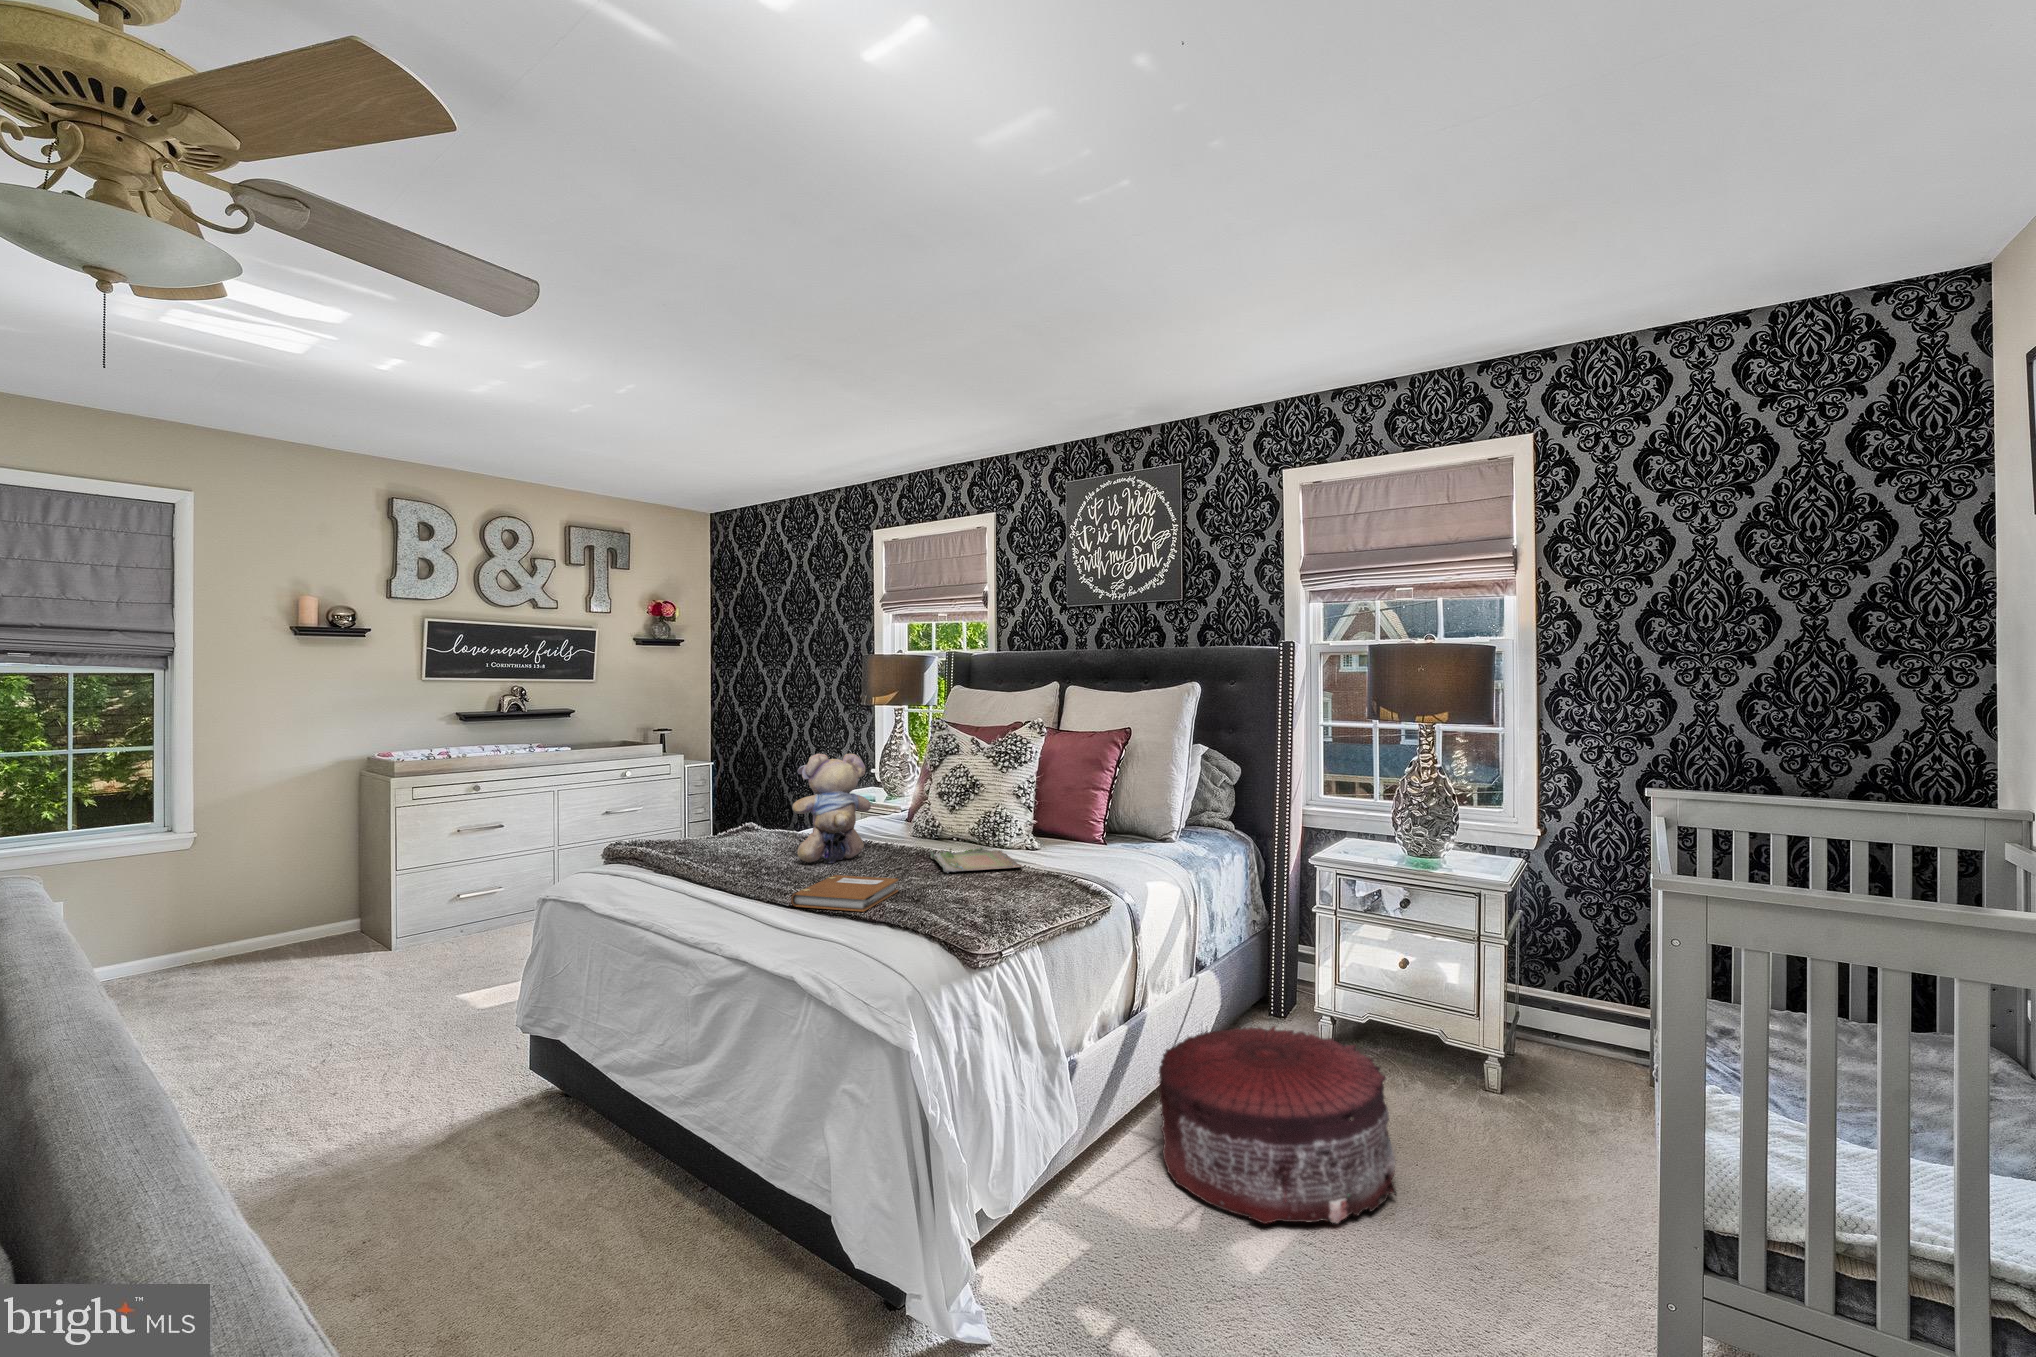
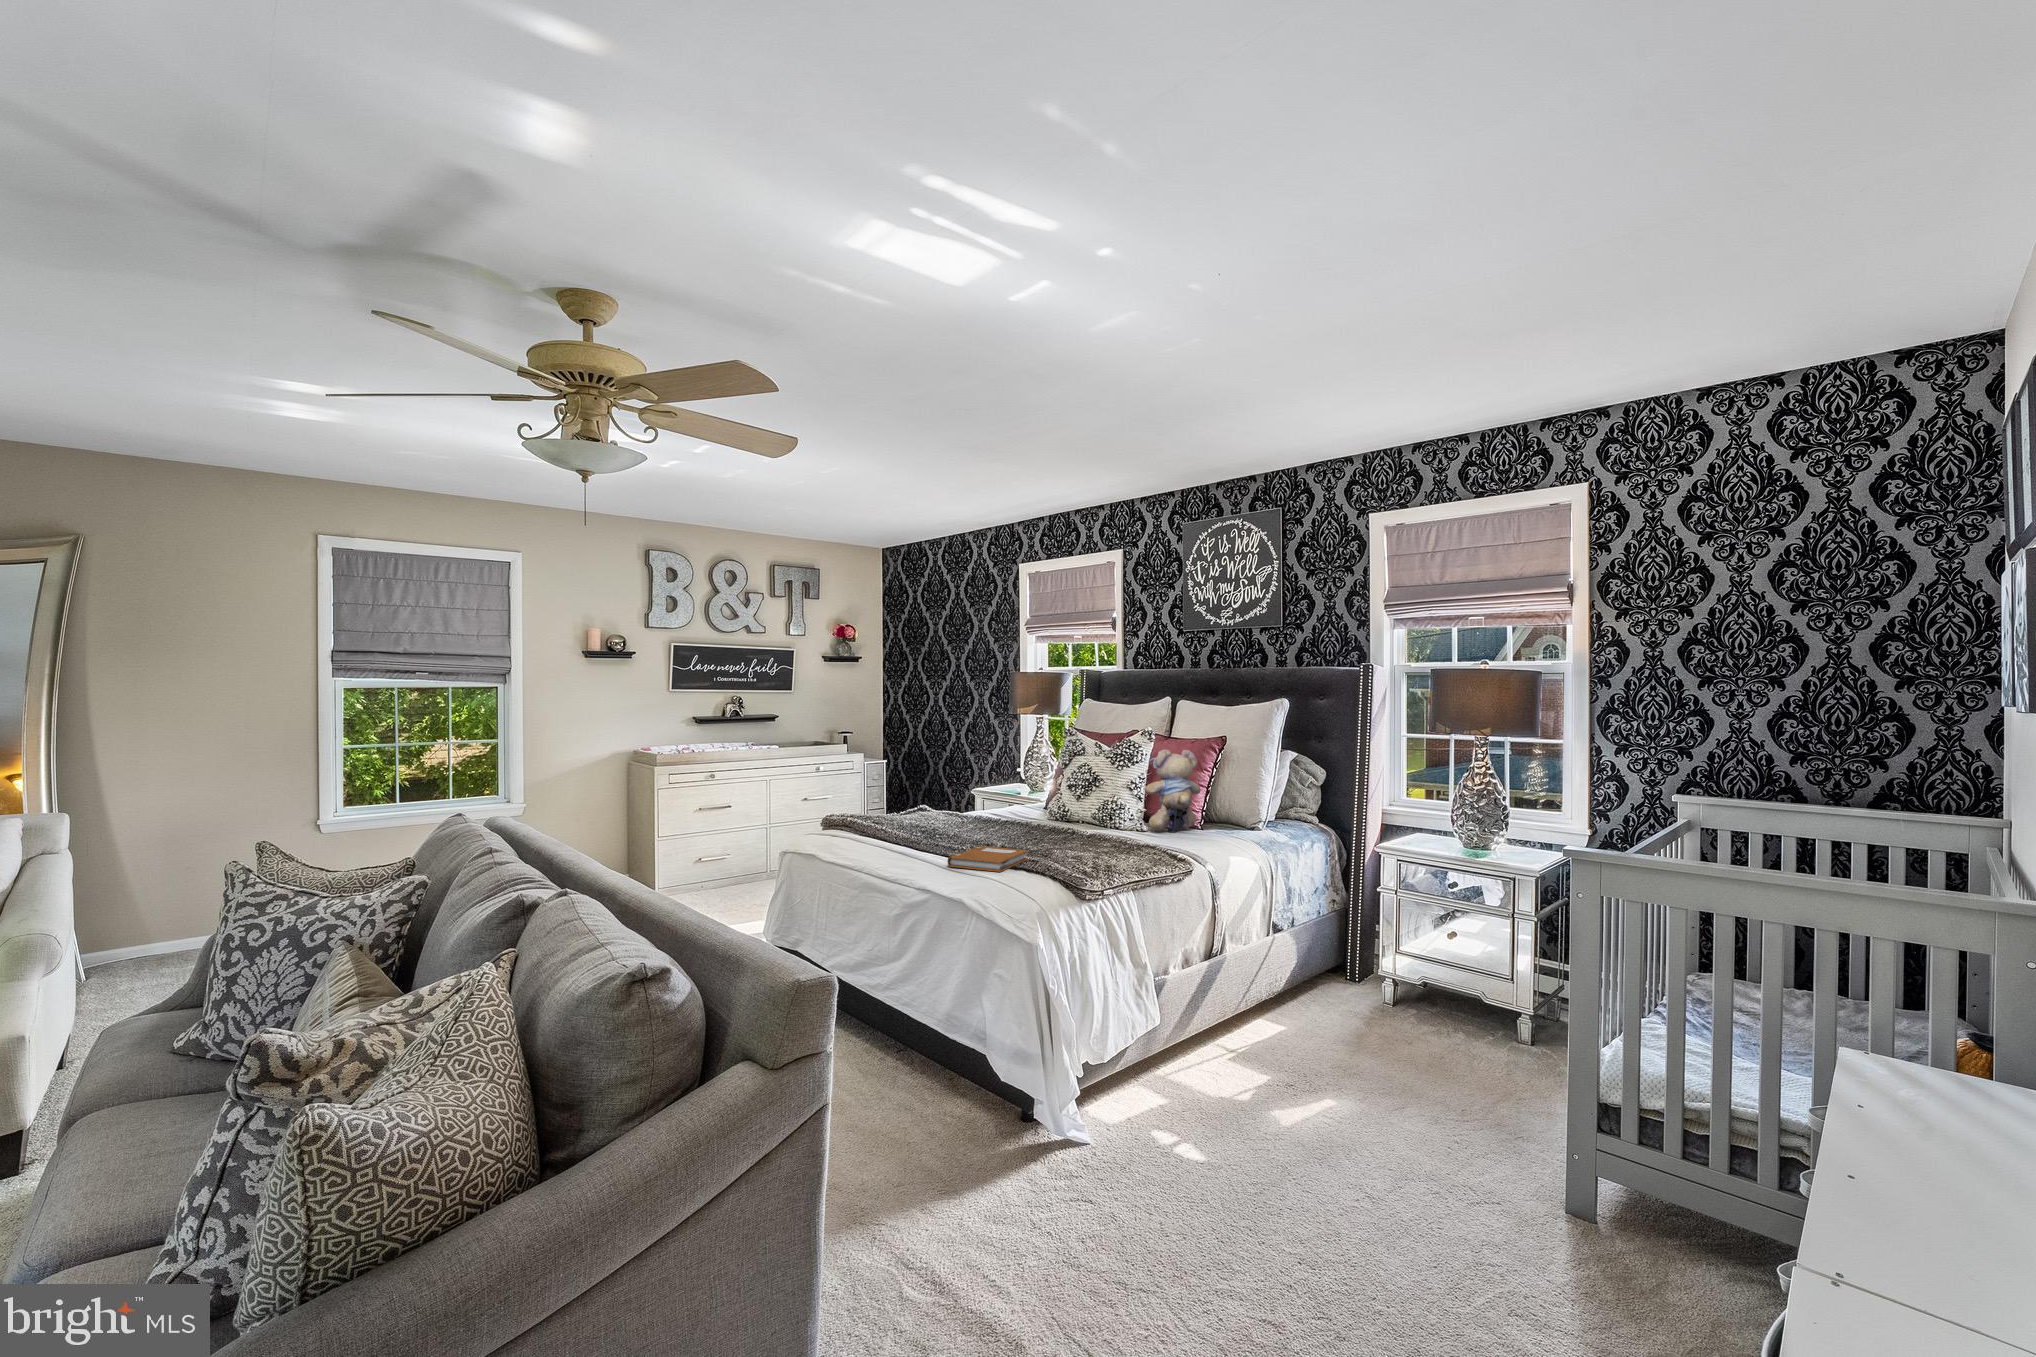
teddy bear: present [792,753,871,863] -> present [1145,749,1201,832]
tray: present [930,844,1022,873] -> none [1056,826,1128,849]
pouf: present [1159,1026,1396,1224] -> none [1229,980,1417,1127]

